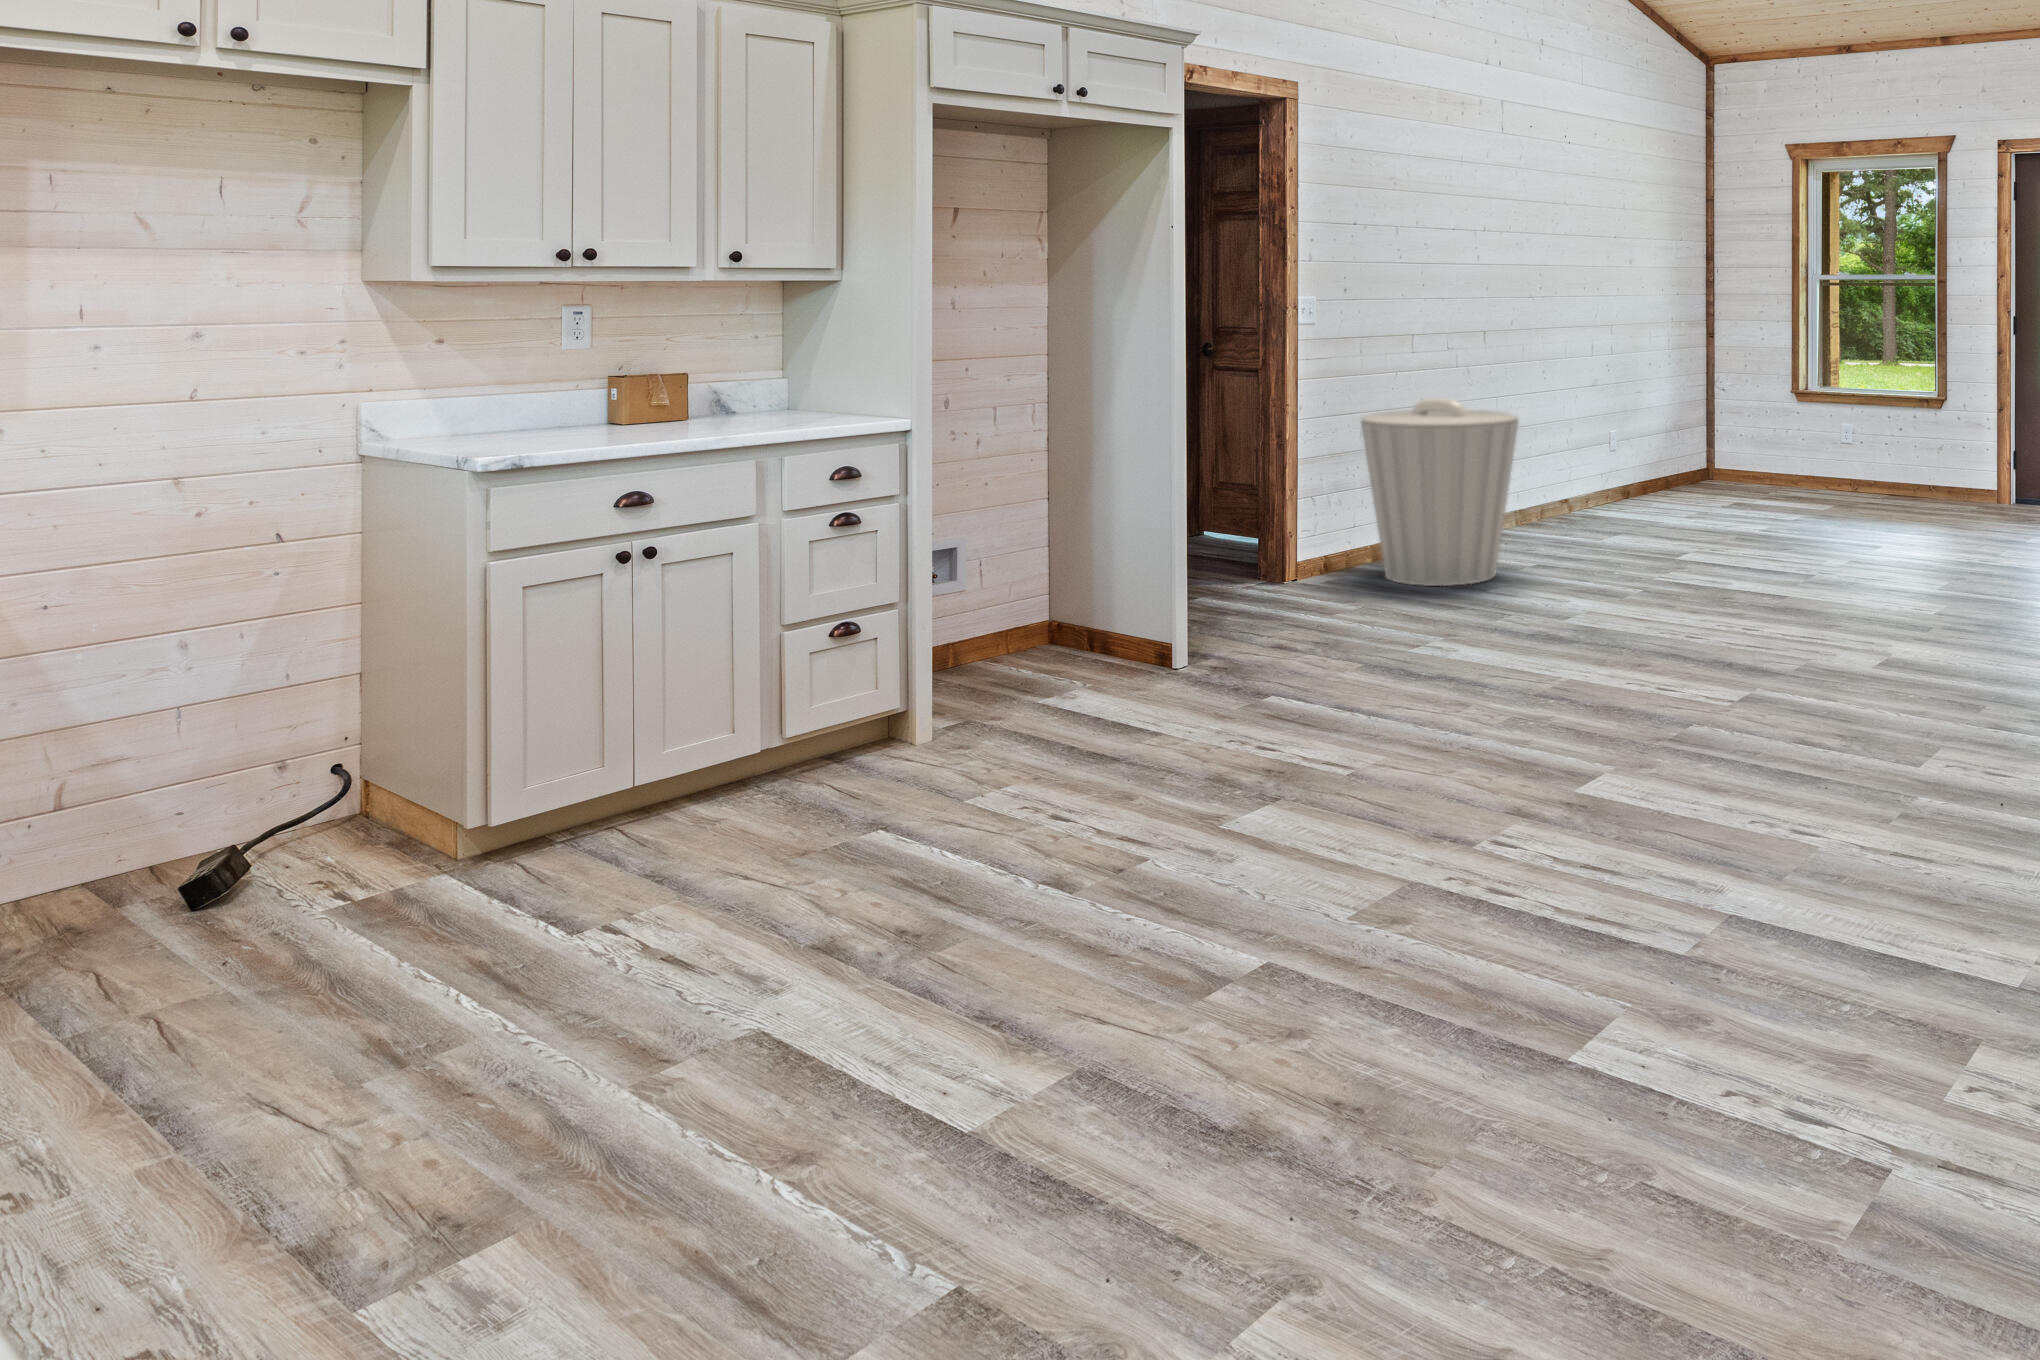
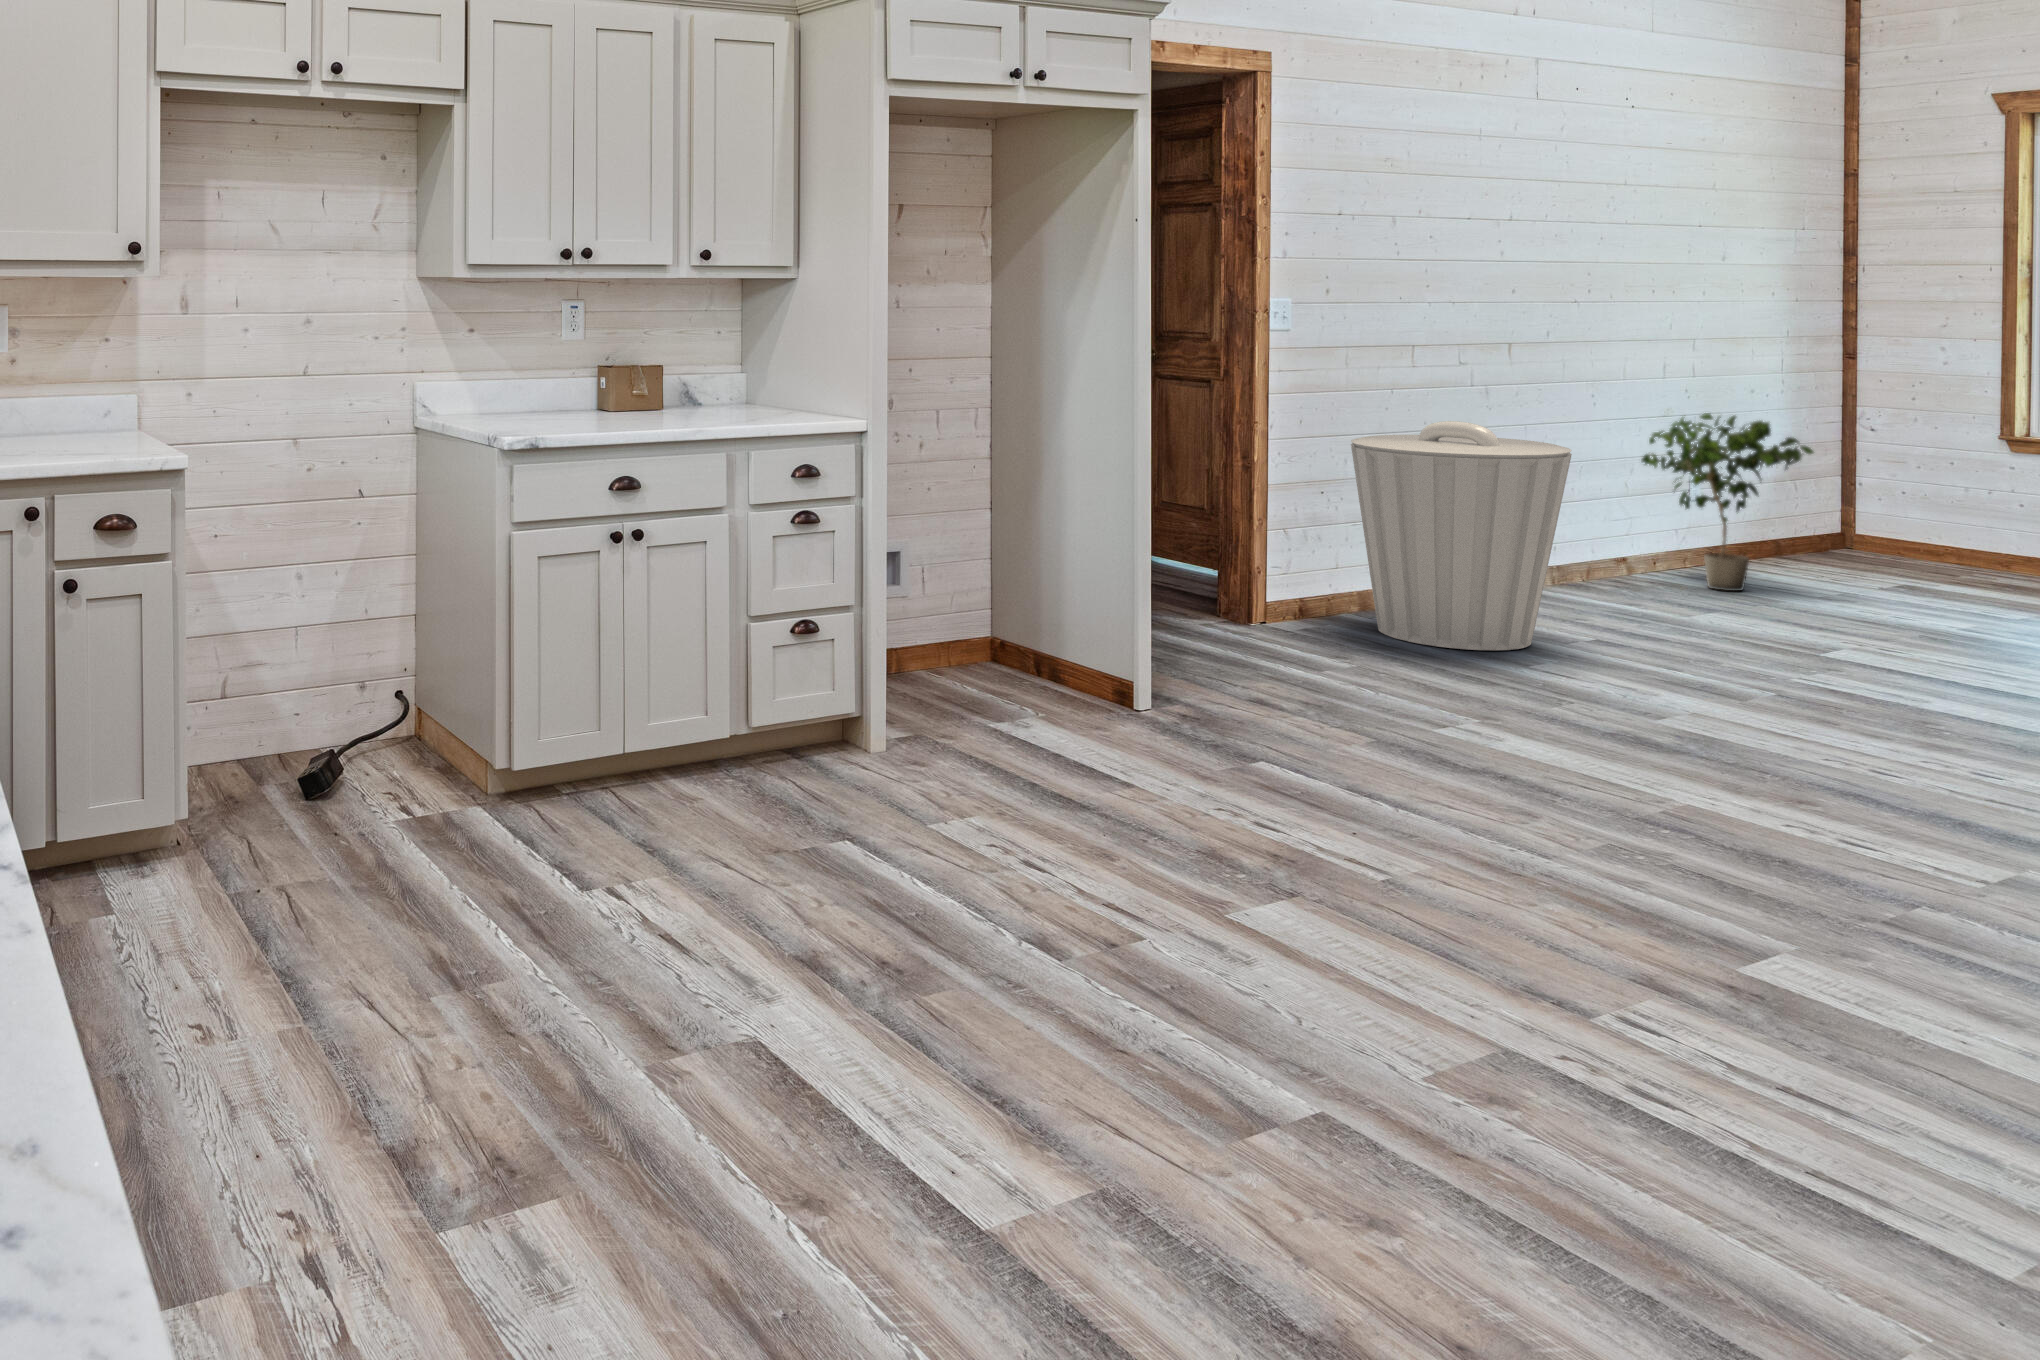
potted plant: none [1579,383,1687,521] -> present [1642,413,1813,591]

